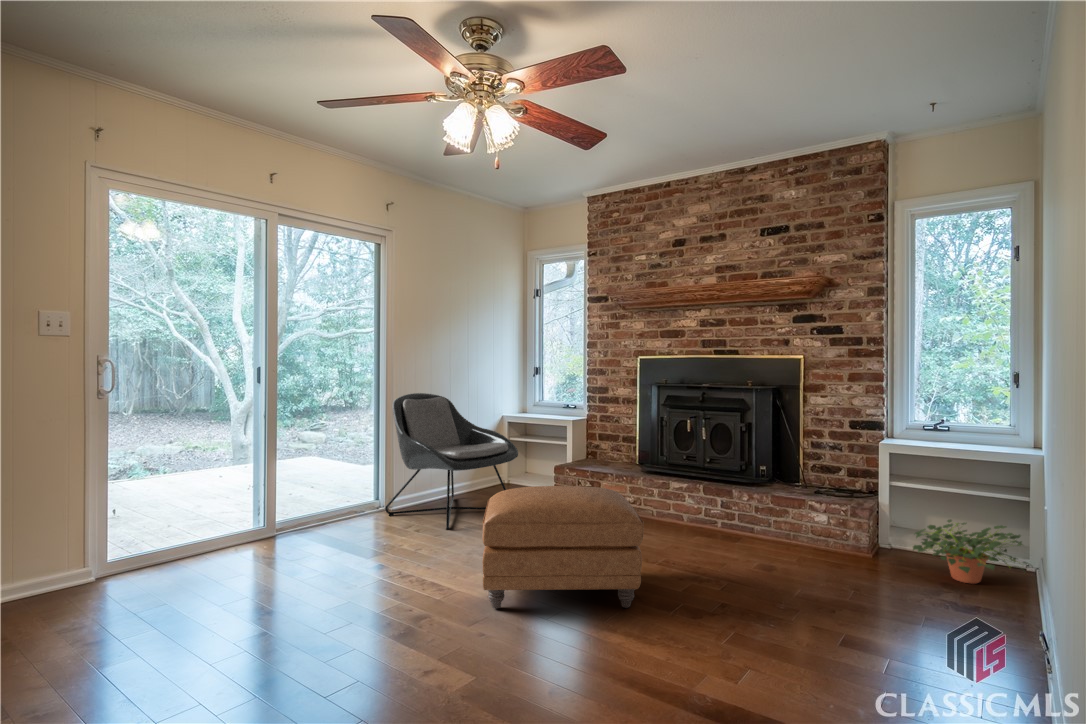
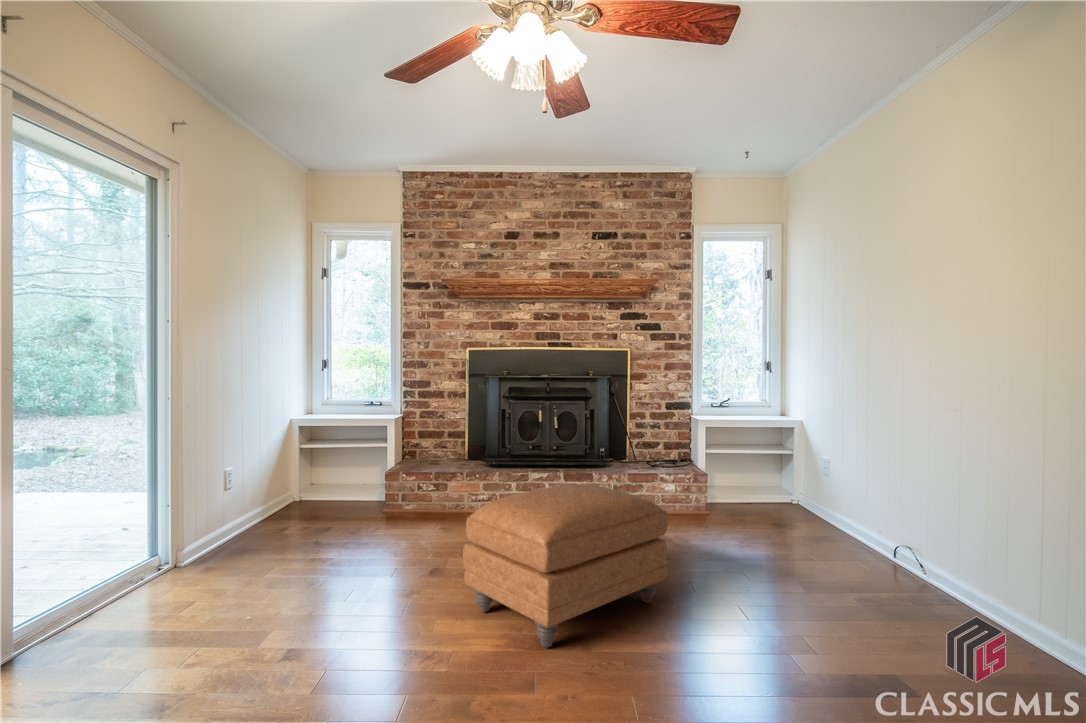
lounge chair: present [385,393,518,530] -> none [186,394,367,576]
potted plant: present [913,520,1029,584] -> none [737,471,818,517]

